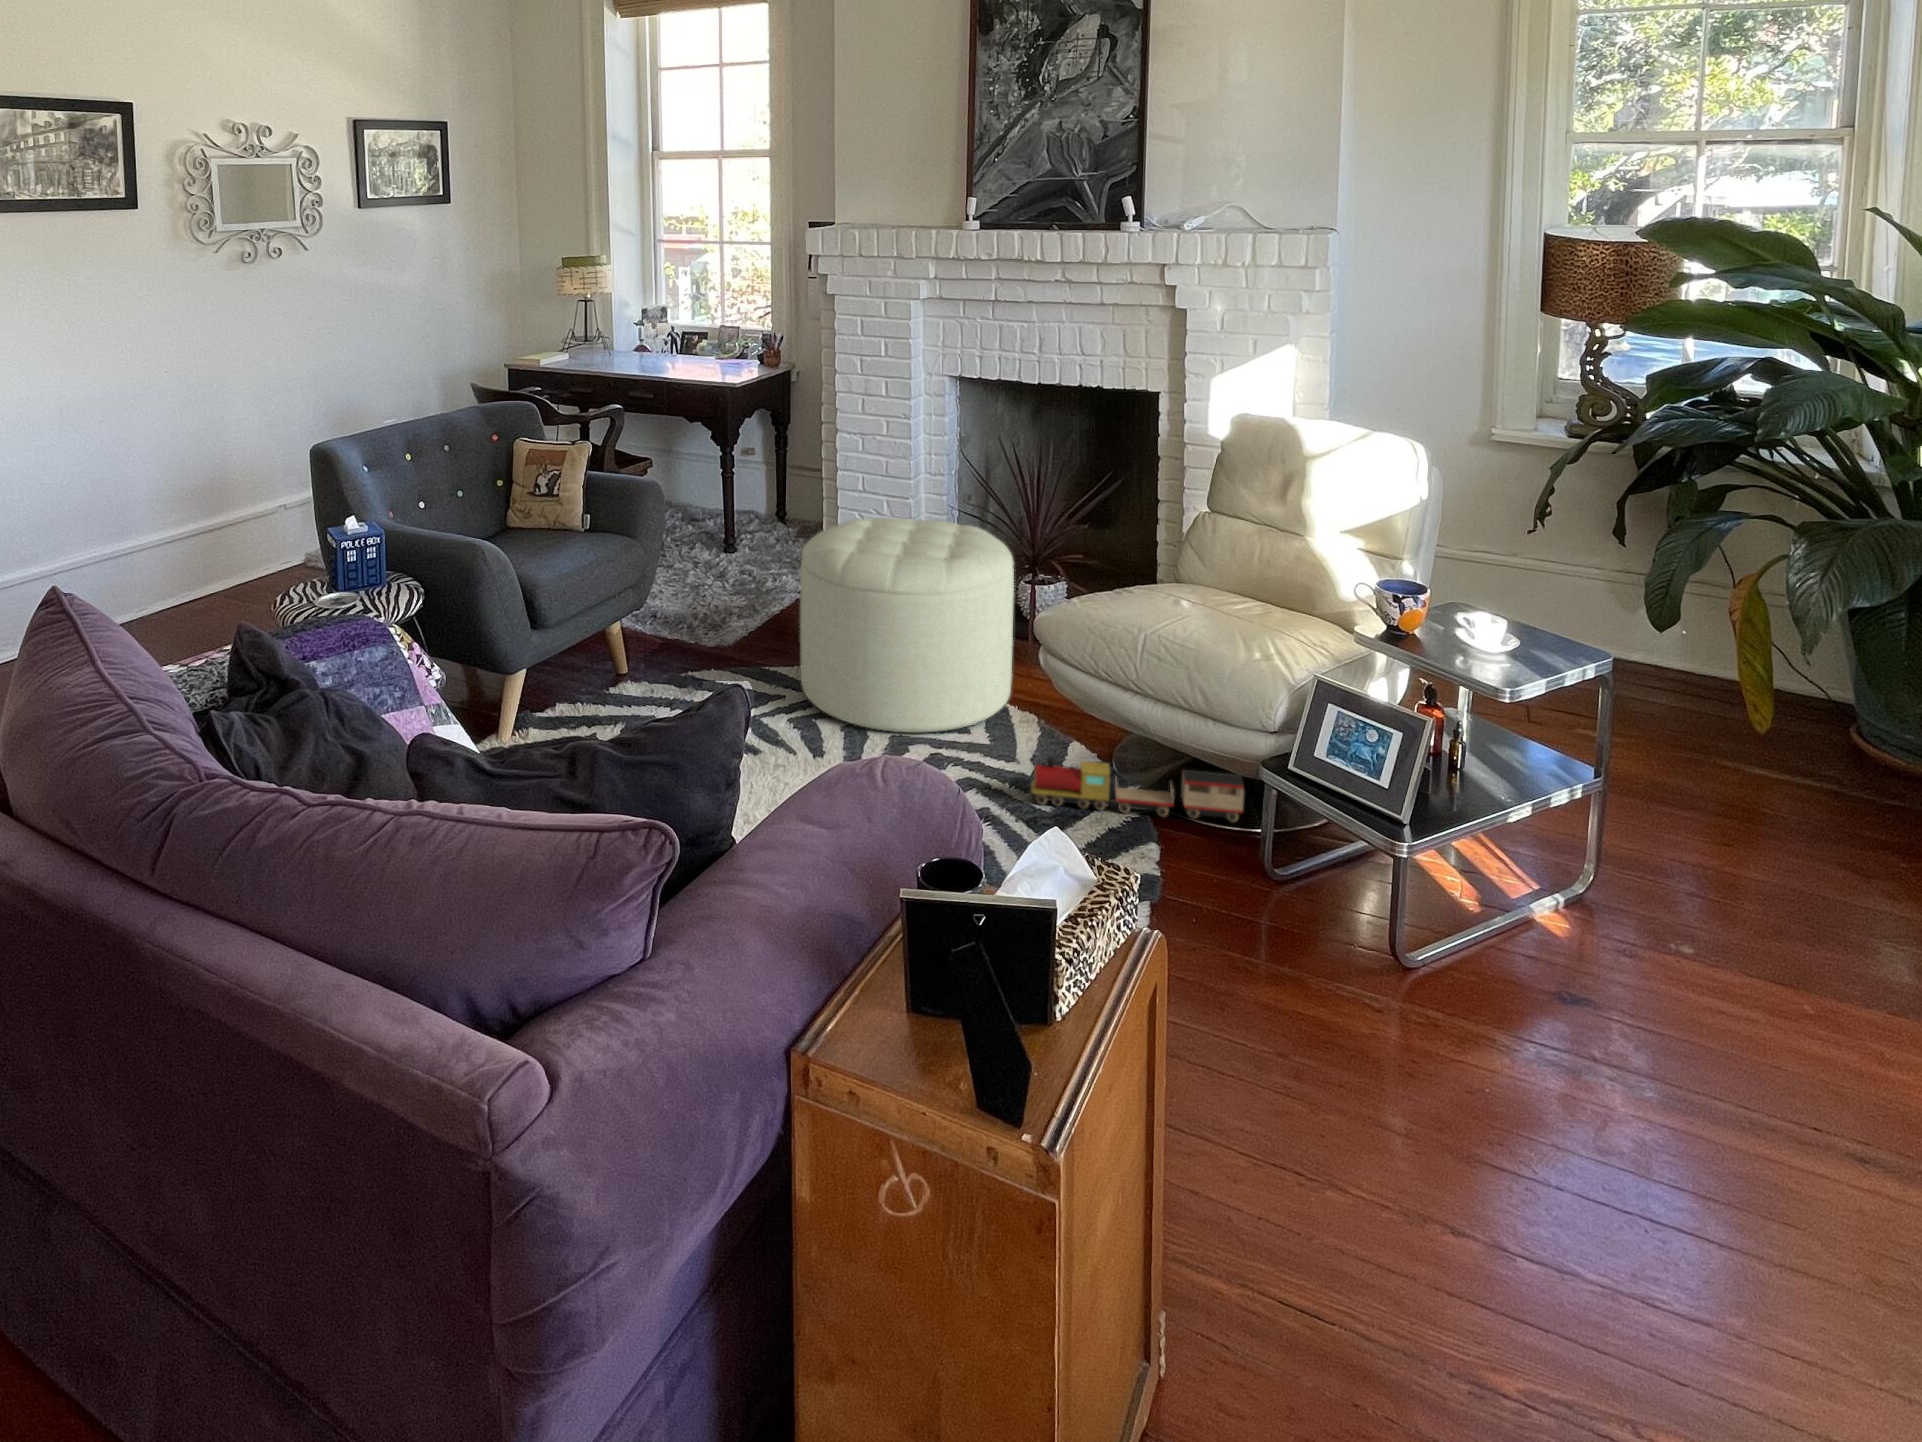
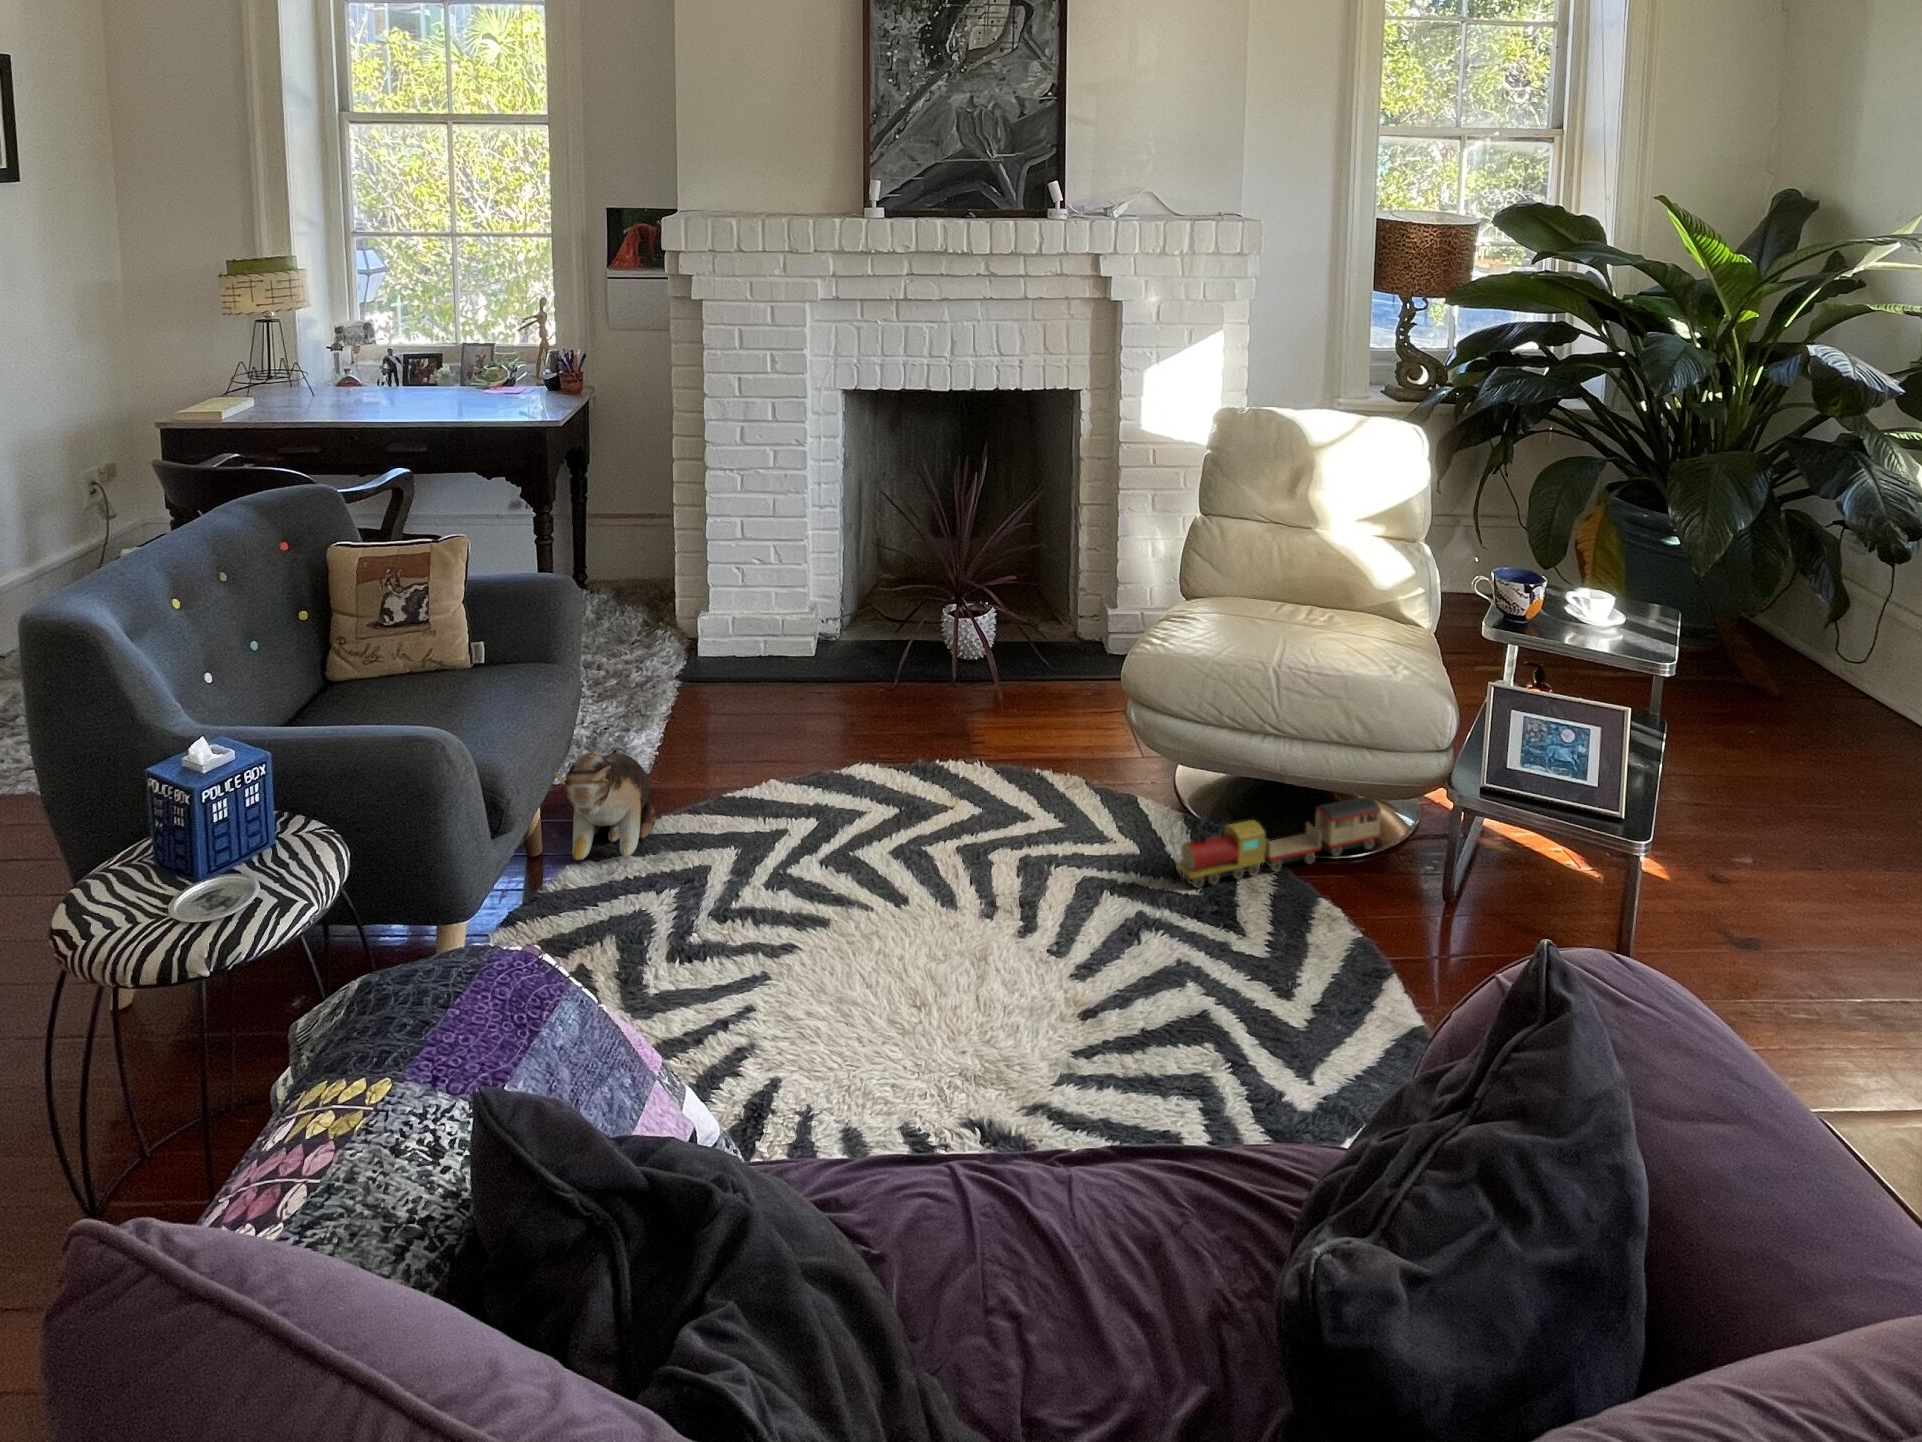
ottoman: present [800,518,1014,732] -> none [801,567,1058,844]
plush toy: none [602,601,708,683] -> present [554,751,656,860]

